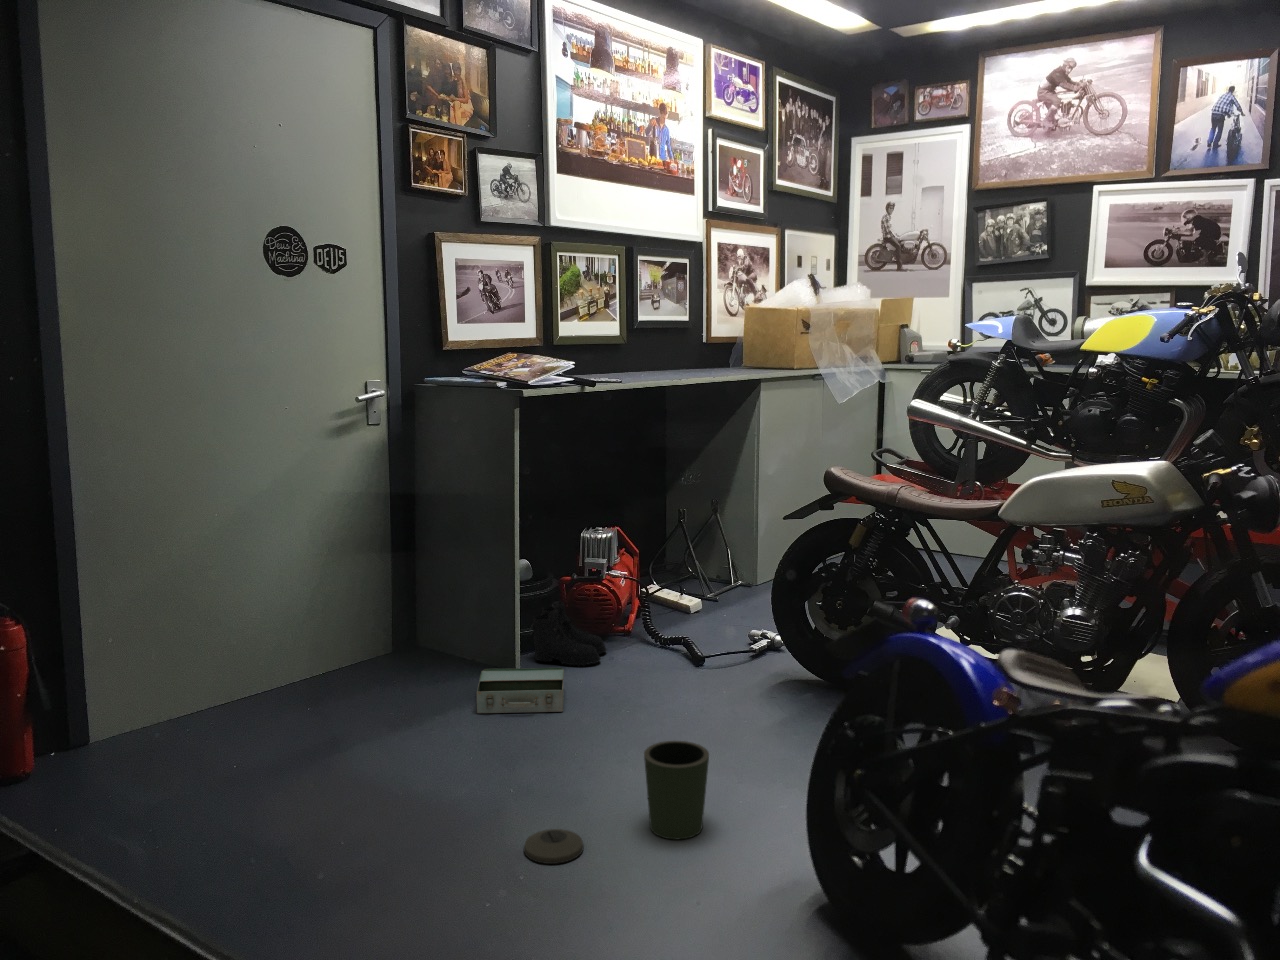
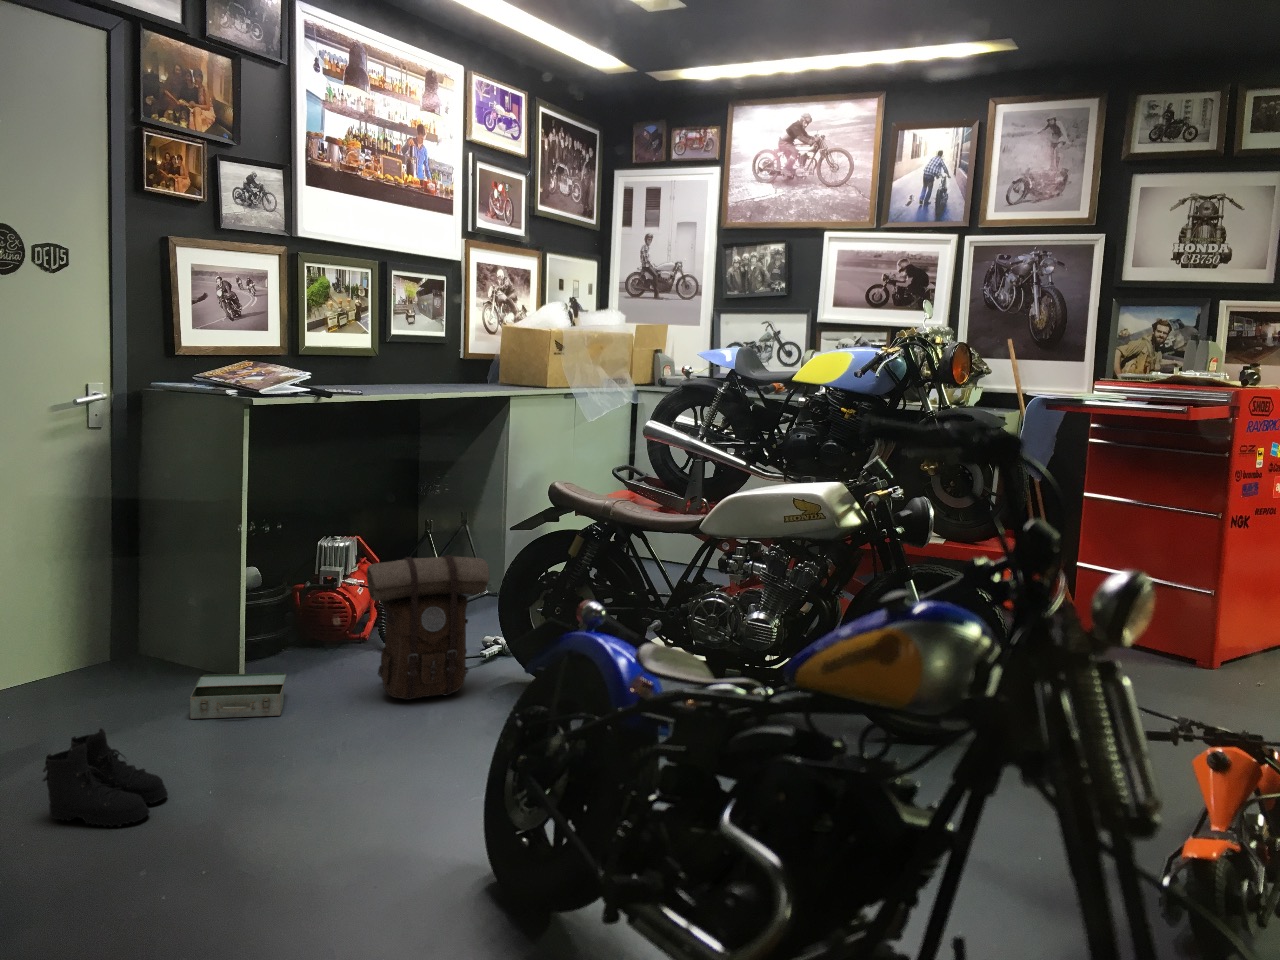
backpack: none [643,547,769,697] -> present [367,555,489,700]
boots: present [531,602,606,666] -> present [43,729,168,827]
trash can: present [524,741,709,864] -> none [211,737,402,858]

